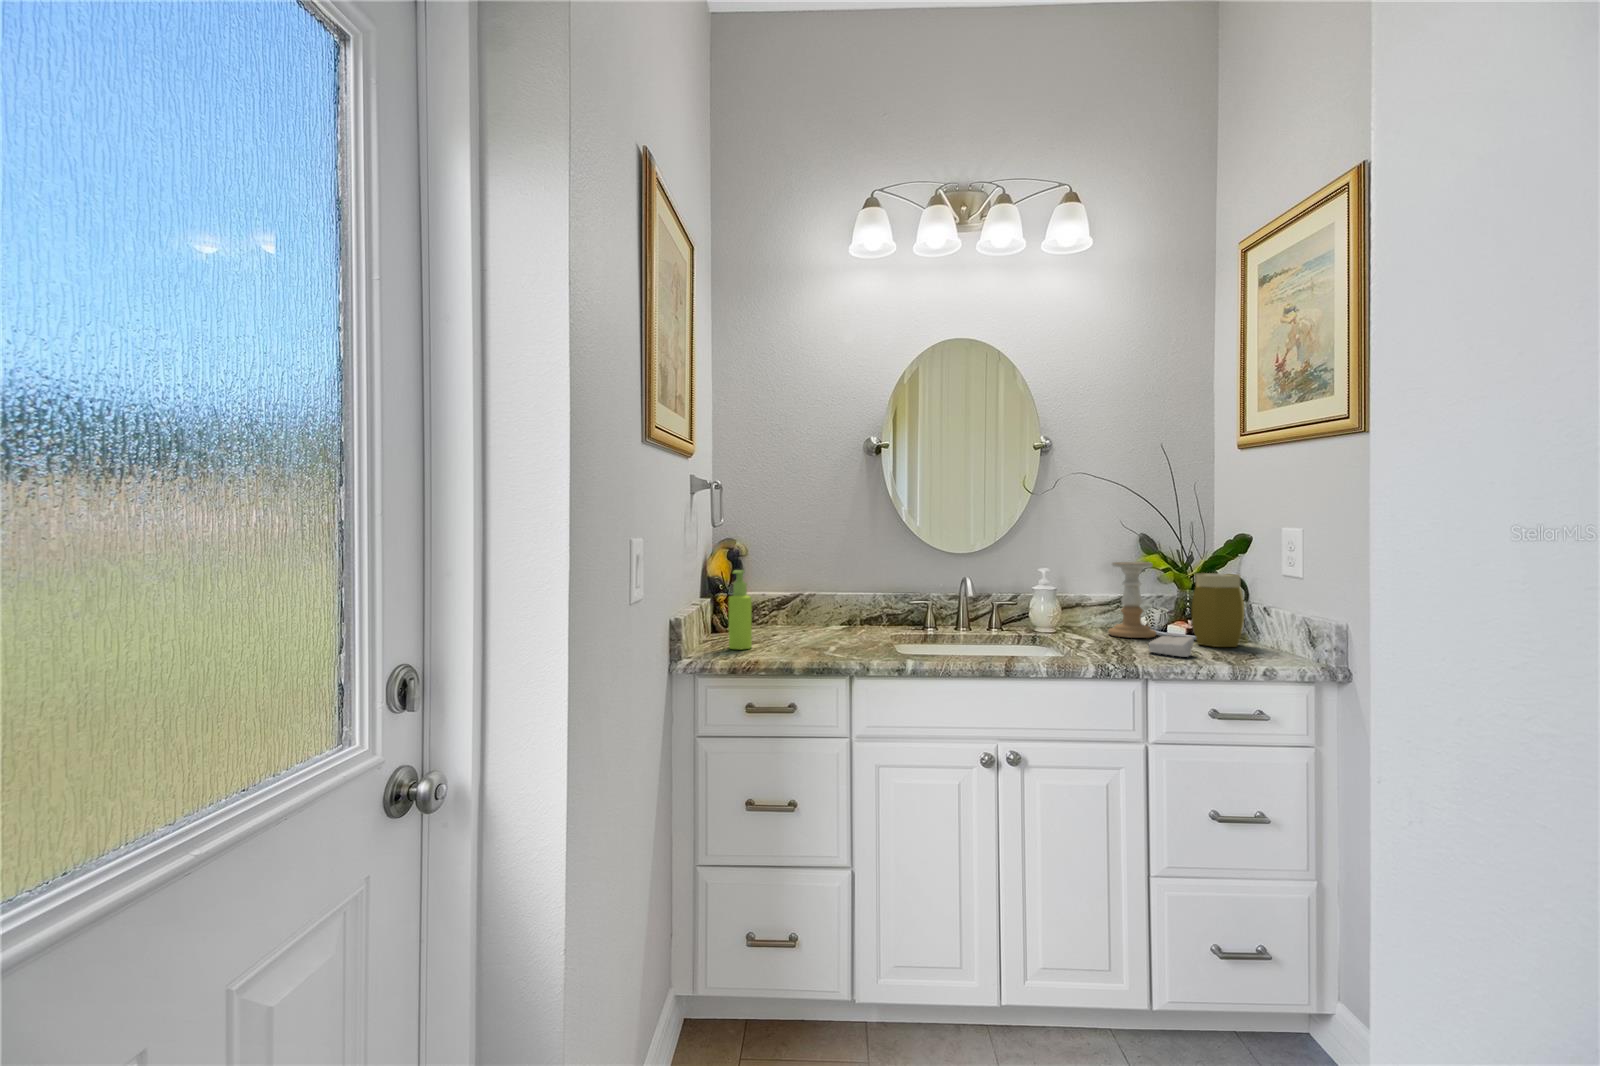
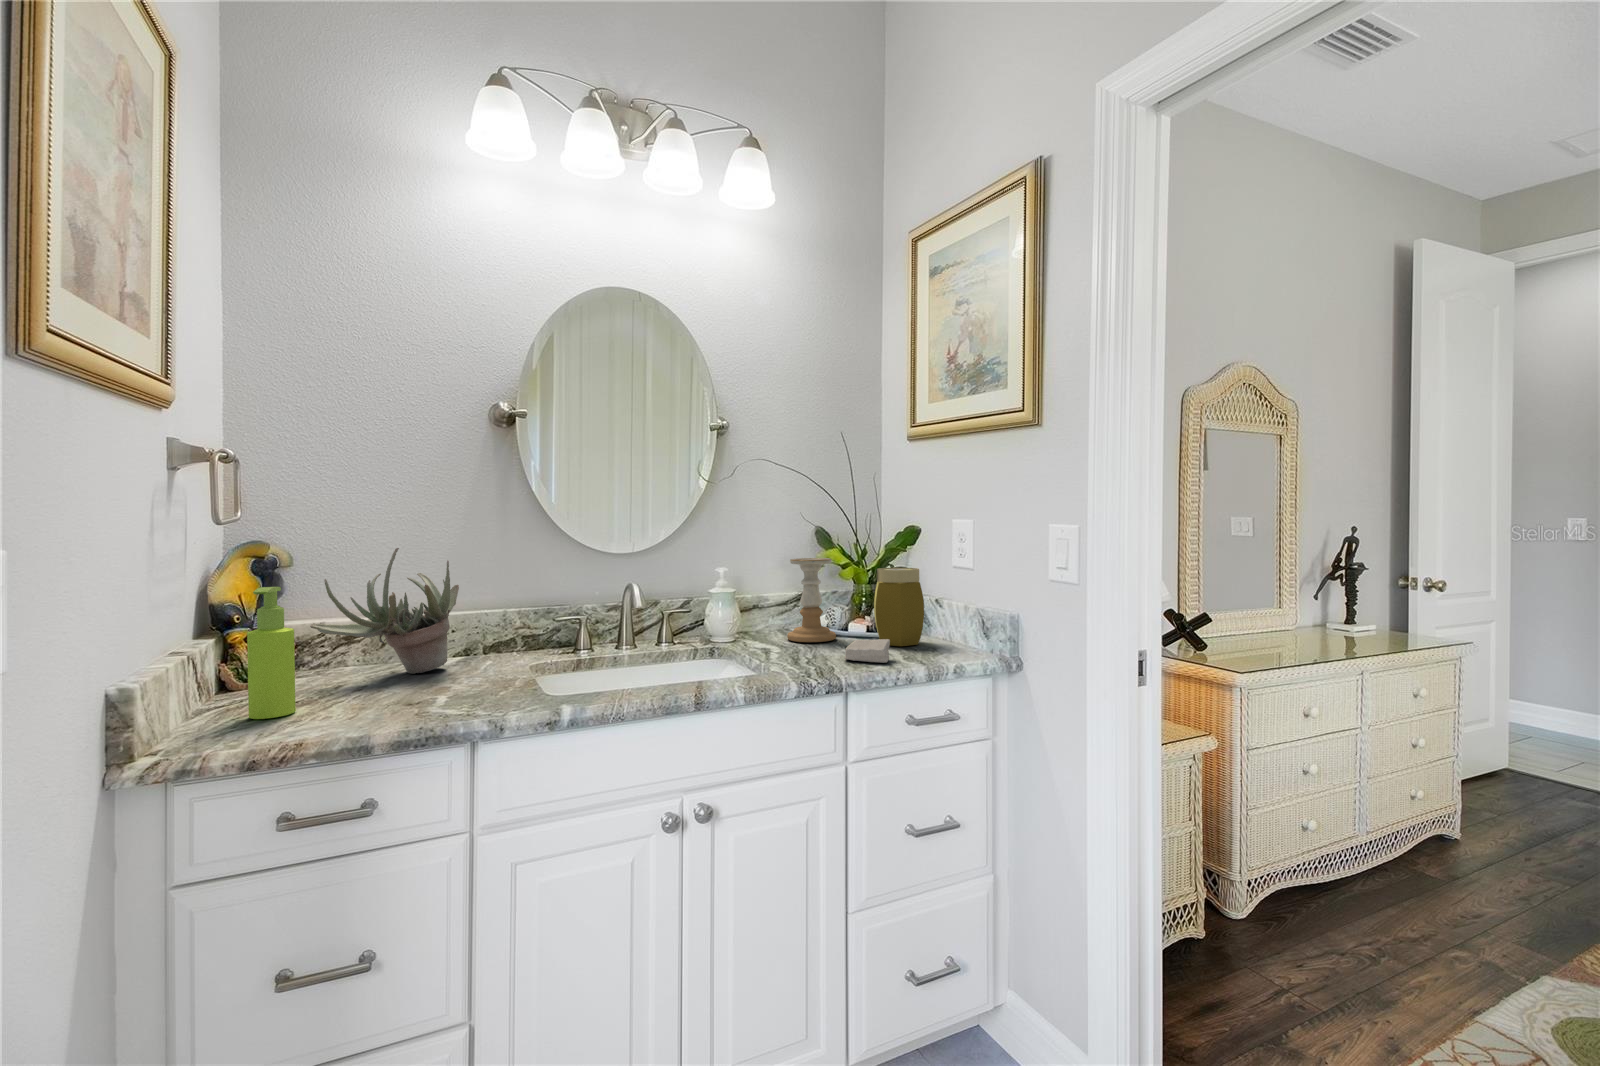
succulent plant: none [756,546,844,634] -> present [310,548,459,674]

